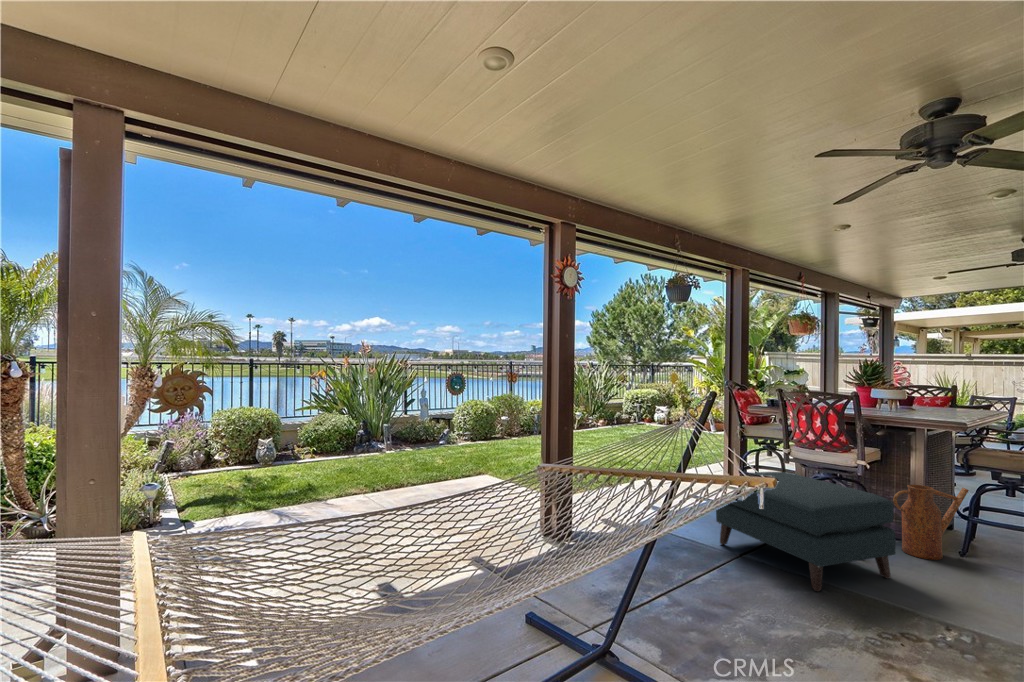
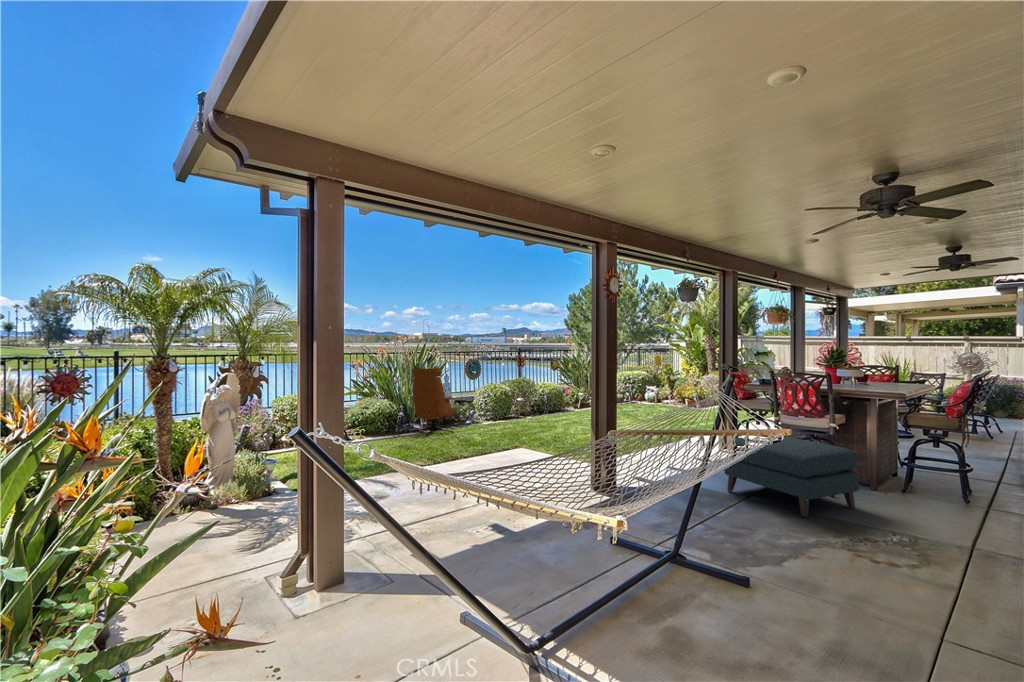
lounge chair: none [366,379,426,459] -> present [412,368,458,437]
watering can: present [893,485,969,560] -> none [855,441,910,495]

